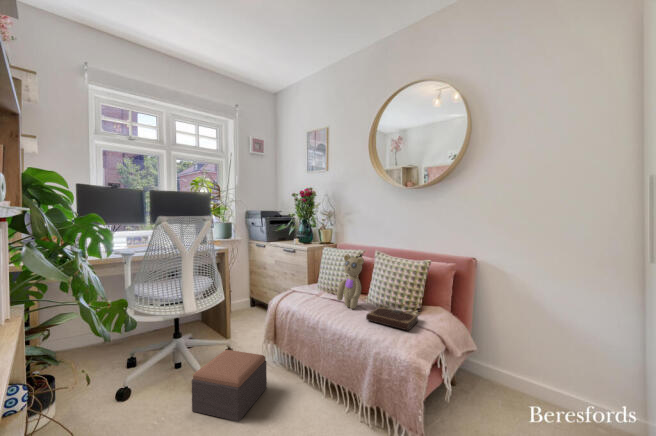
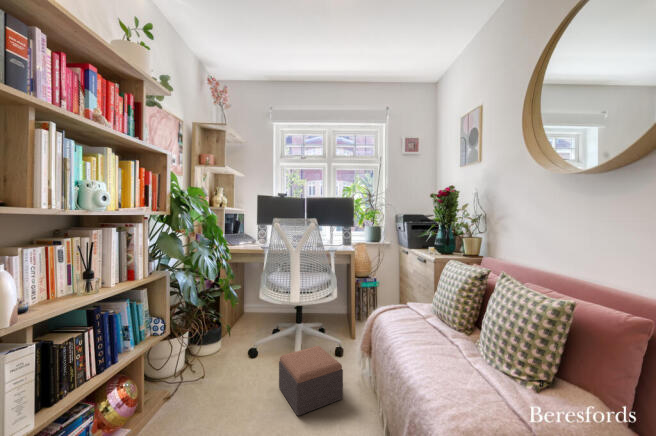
teddy bear: present [337,254,364,309] -> none [426,271,453,346]
notebook: present [366,307,418,330] -> none [436,355,521,405]

